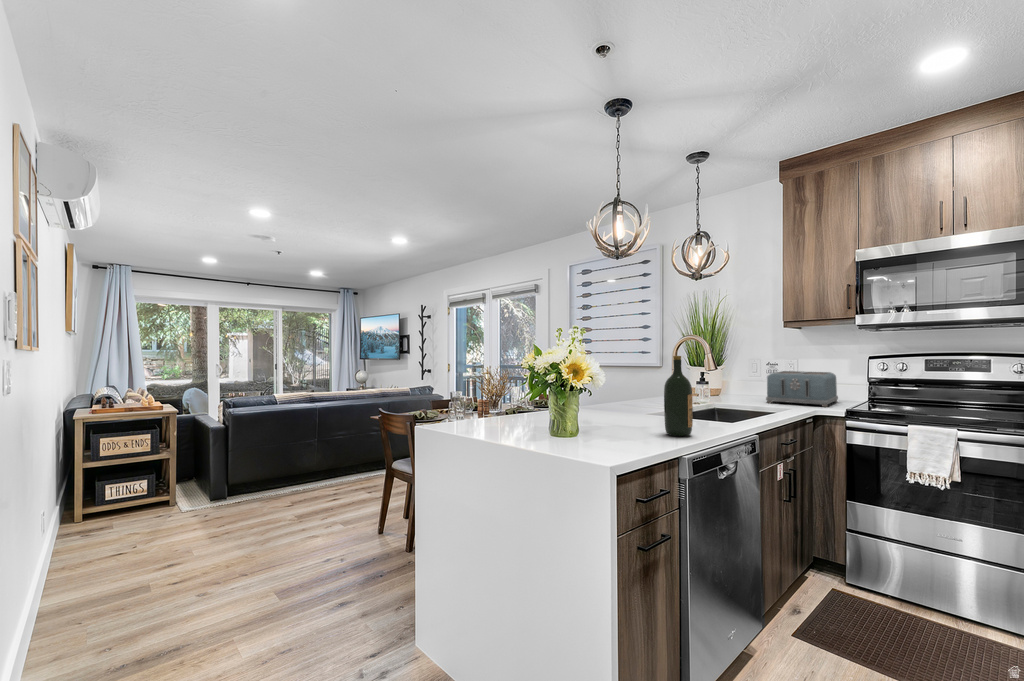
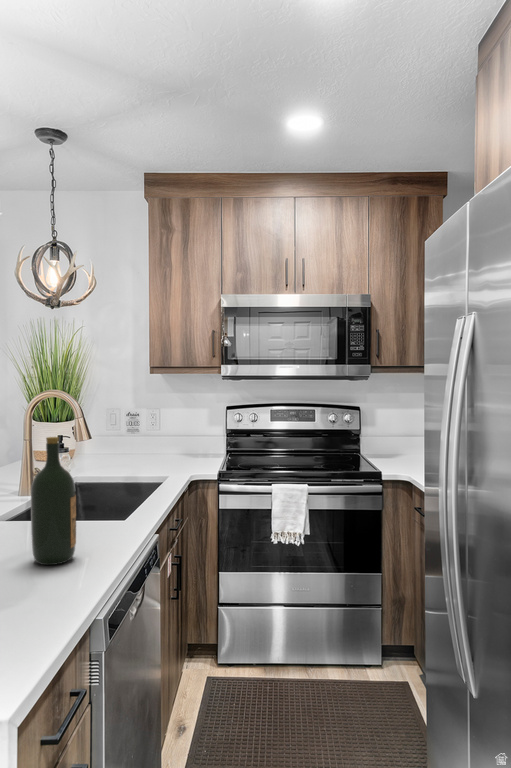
toaster: present [766,371,838,407] -> none [133,426,201,469]

